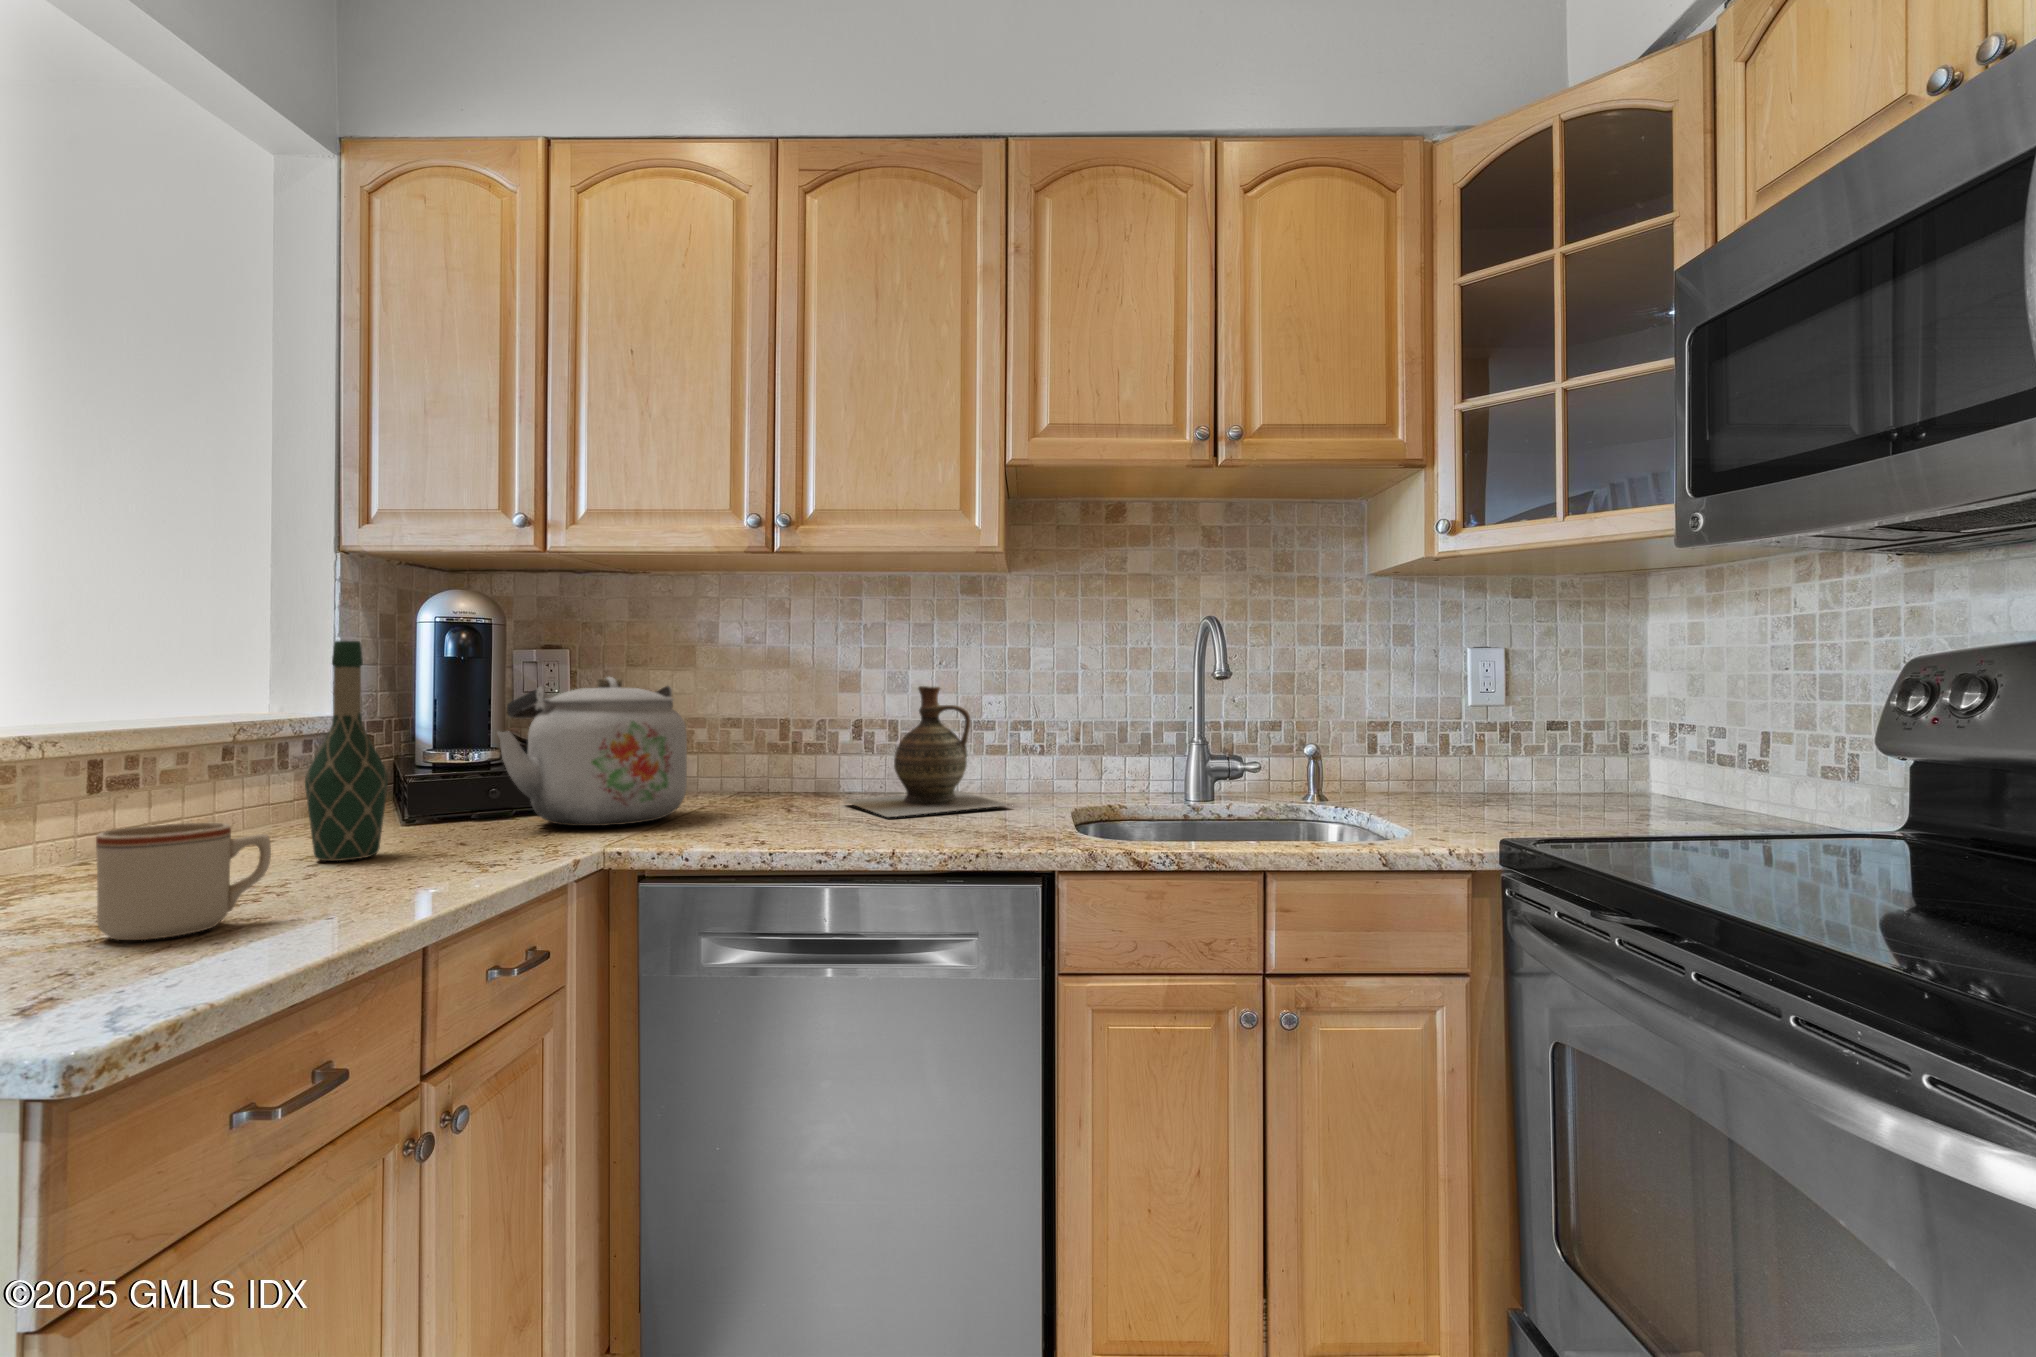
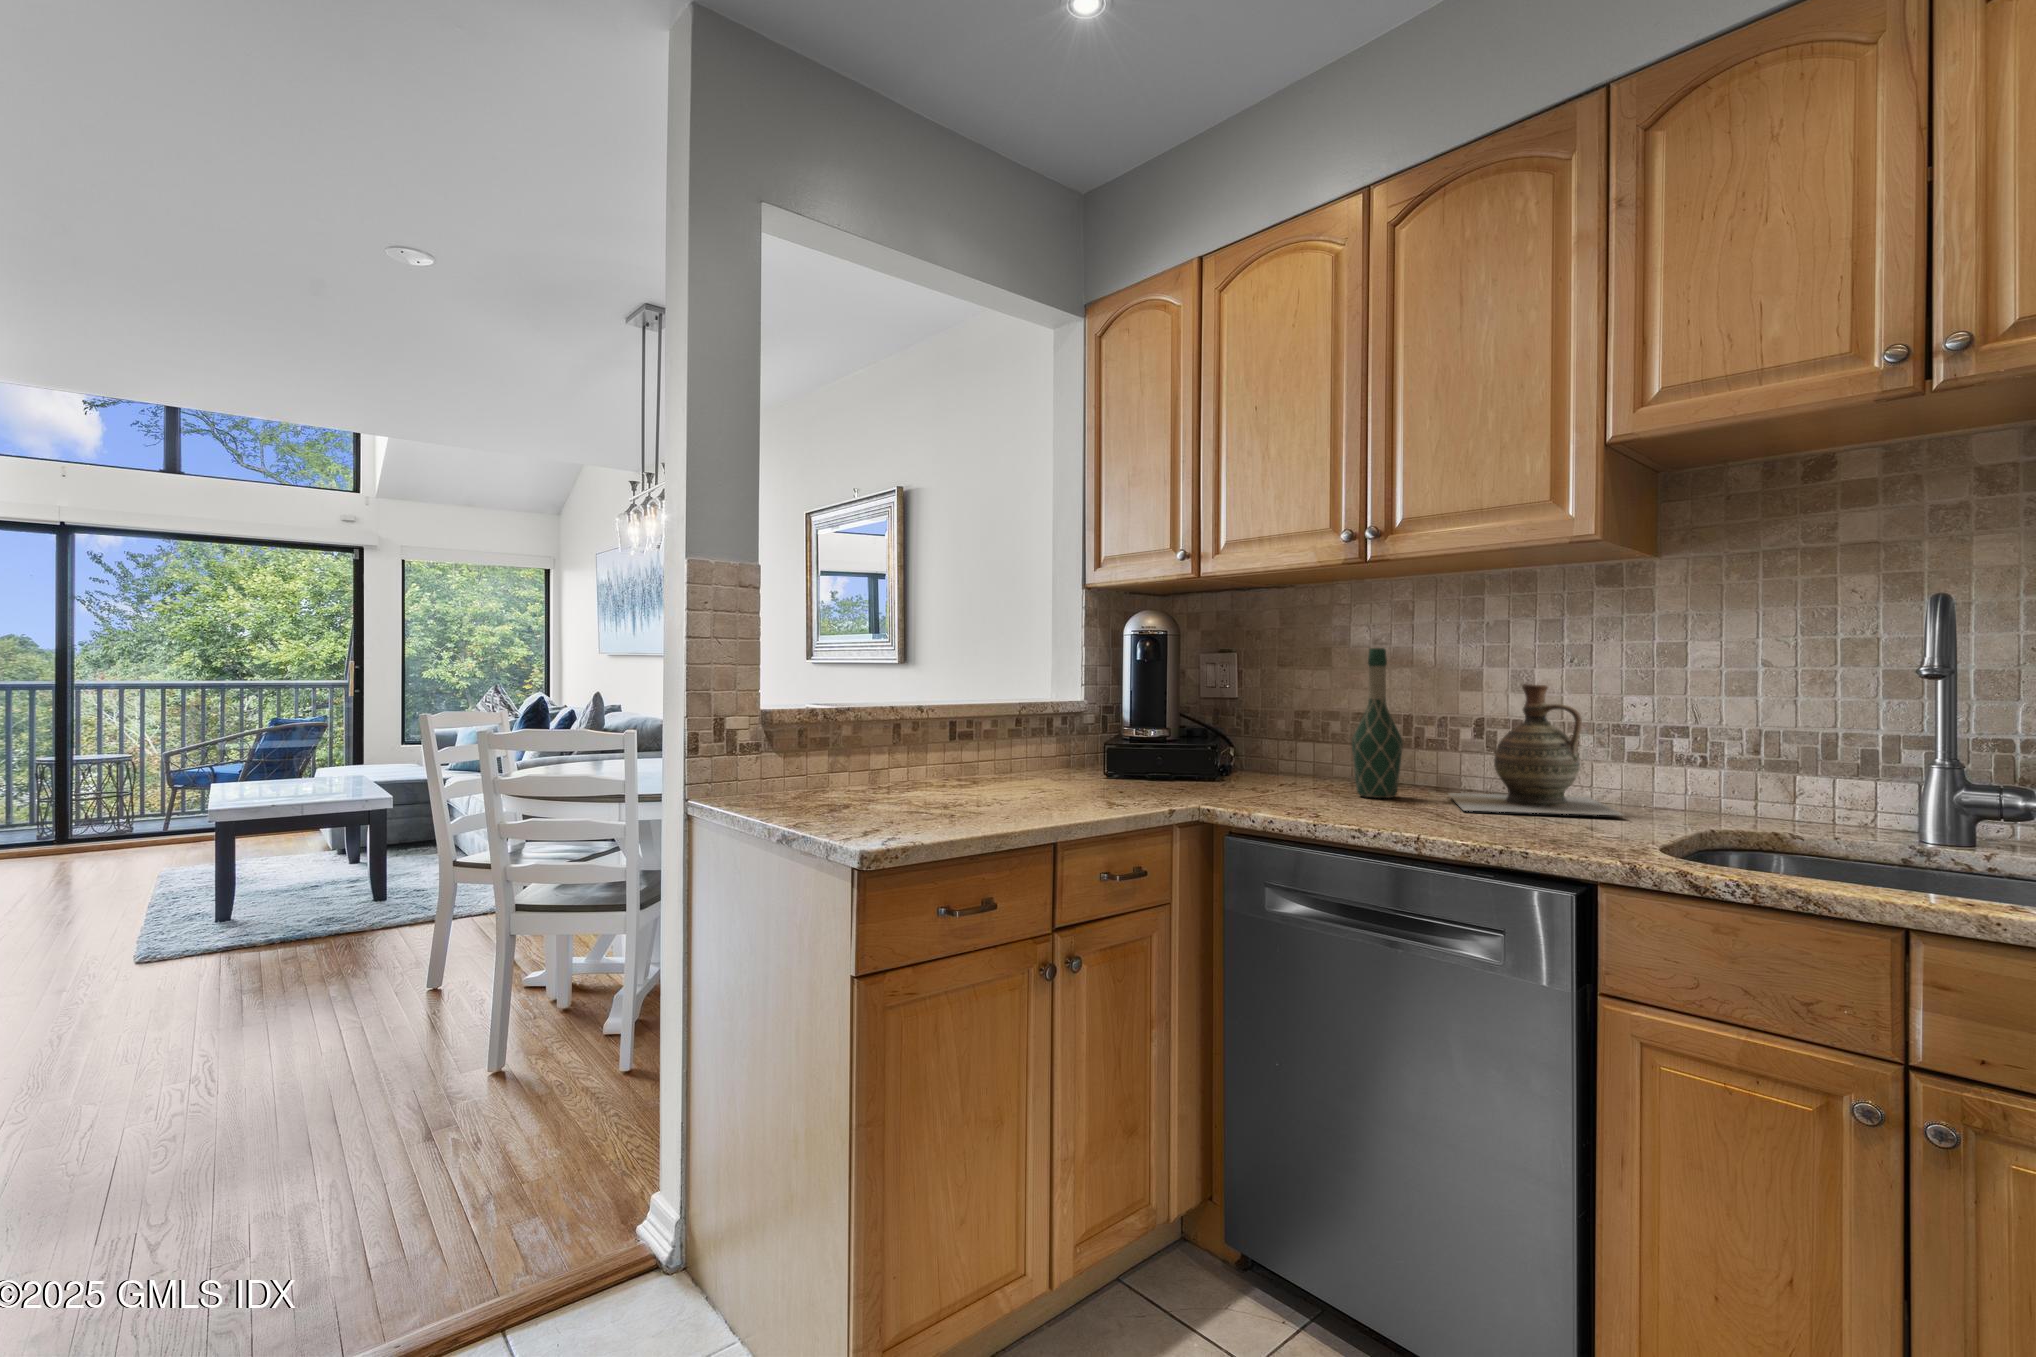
wine bottle: present [305,641,388,861] -> present [1352,648,1403,798]
kettle: present [497,677,687,826] -> none [1152,673,1297,791]
mug: present [96,823,271,940] -> none [891,752,967,813]

